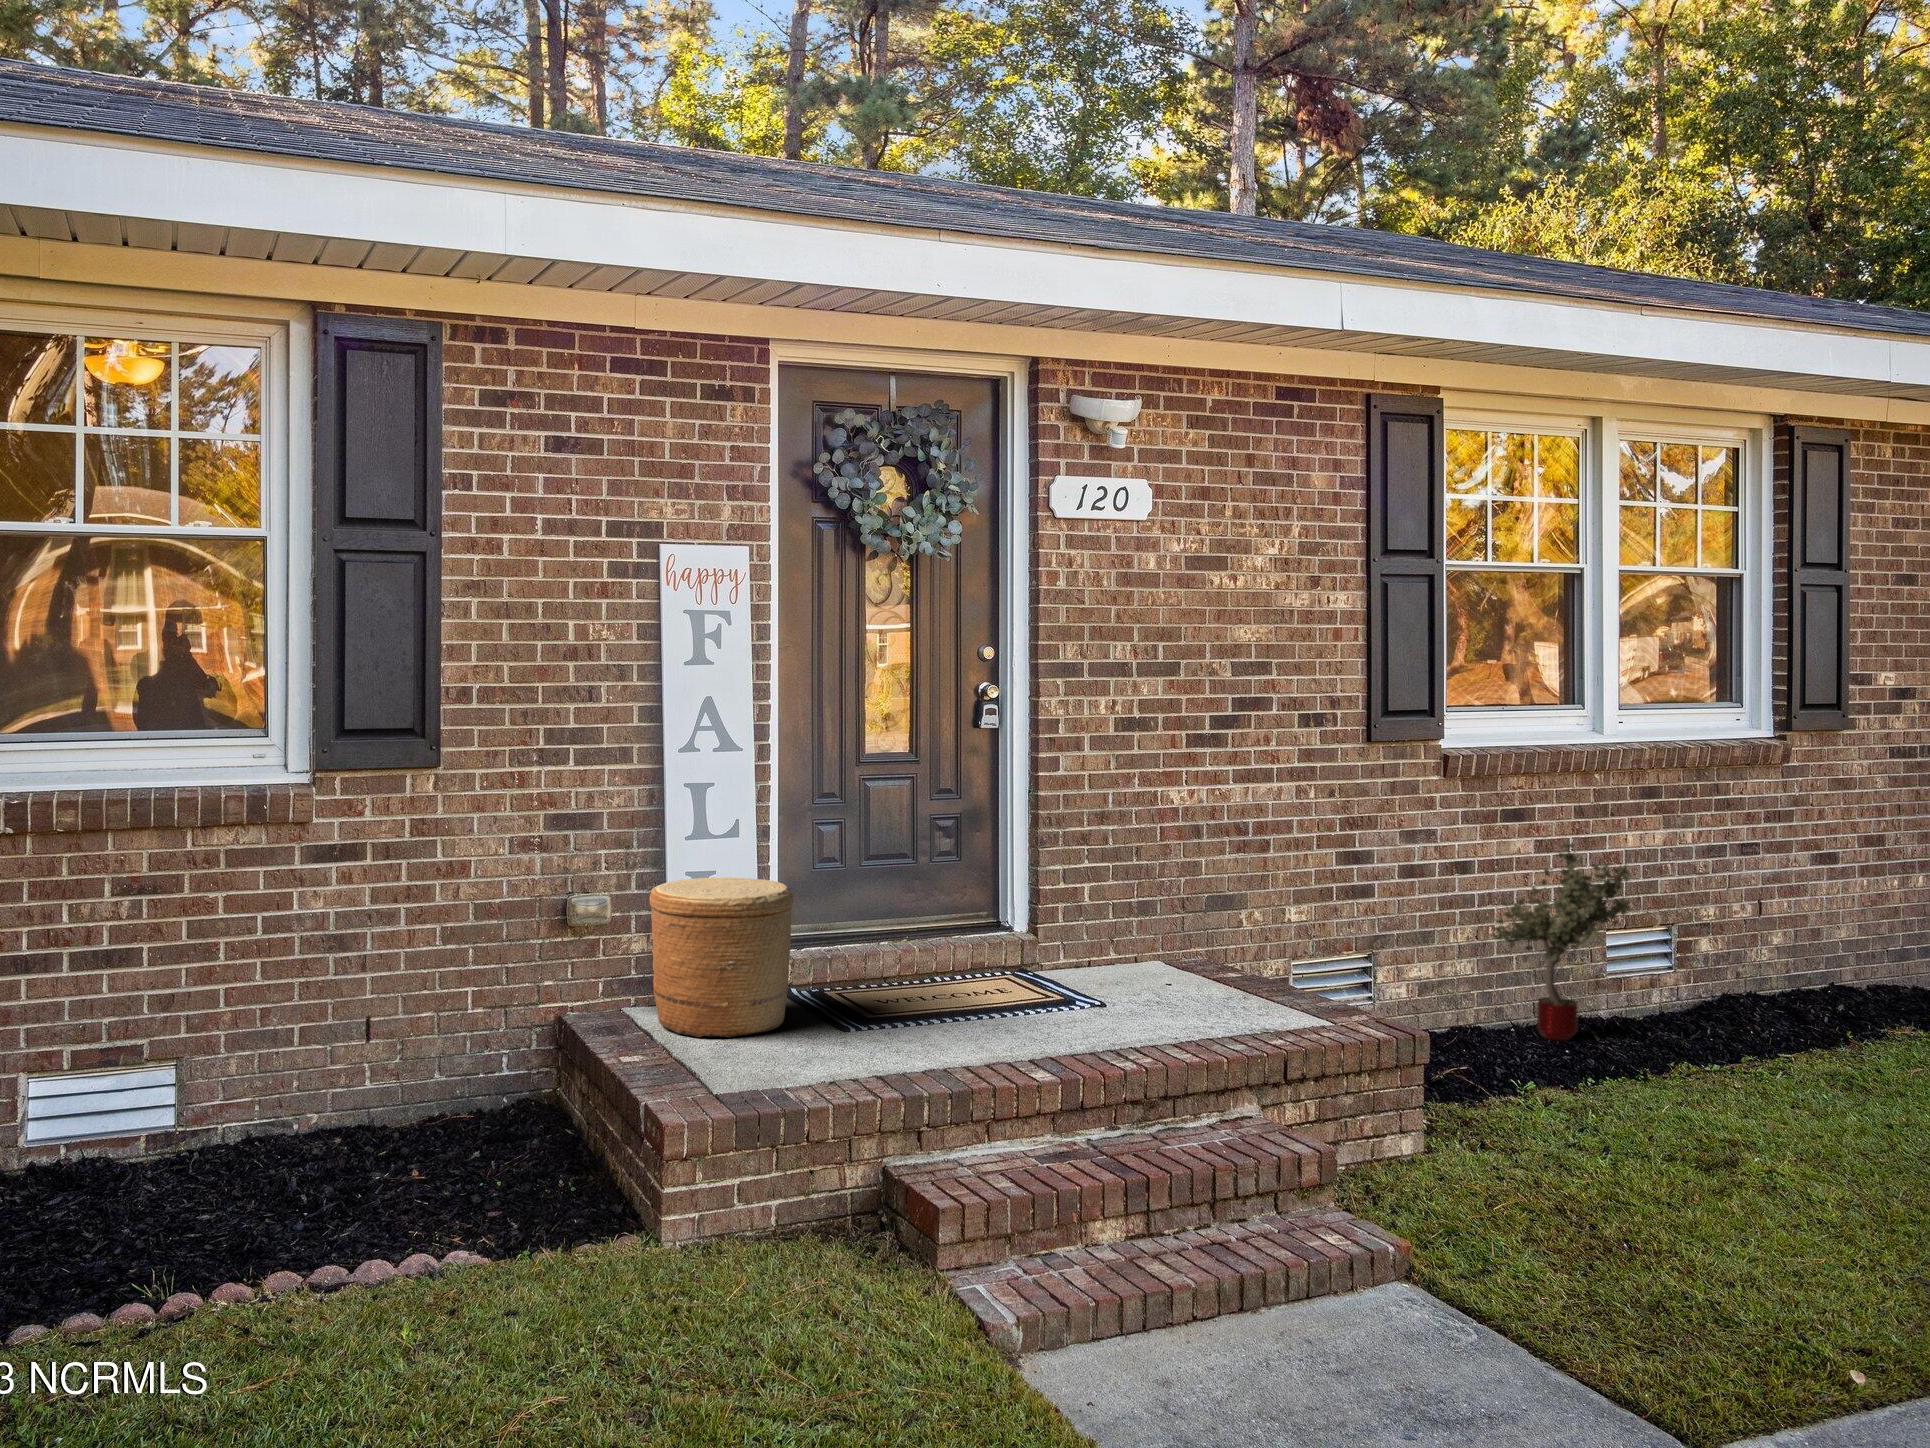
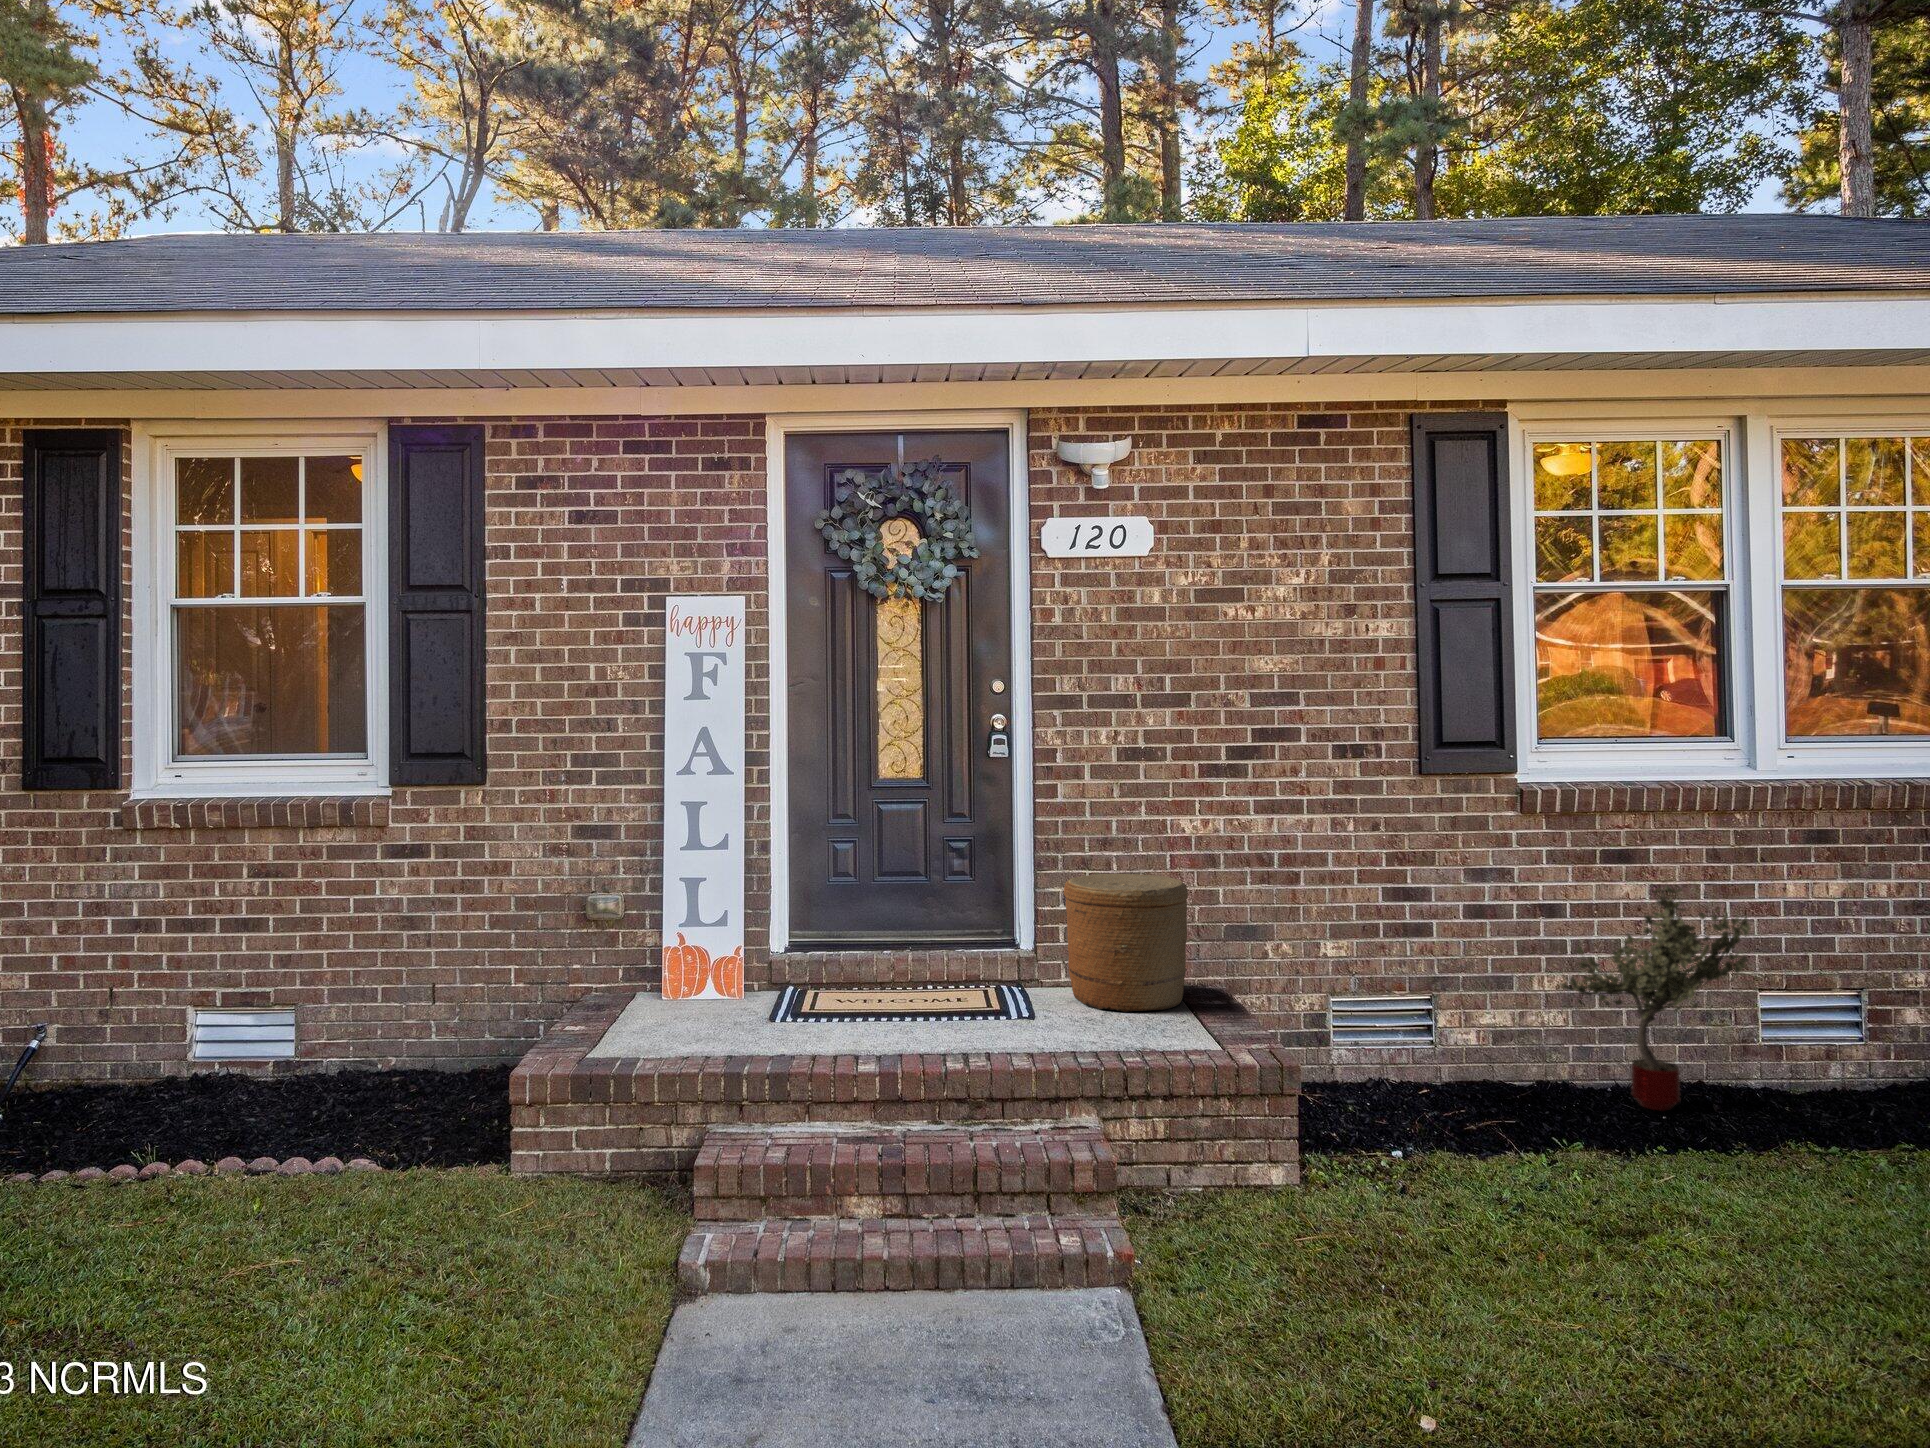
woven basket: present [649,878,793,1038] -> present [1064,874,1188,1012]

